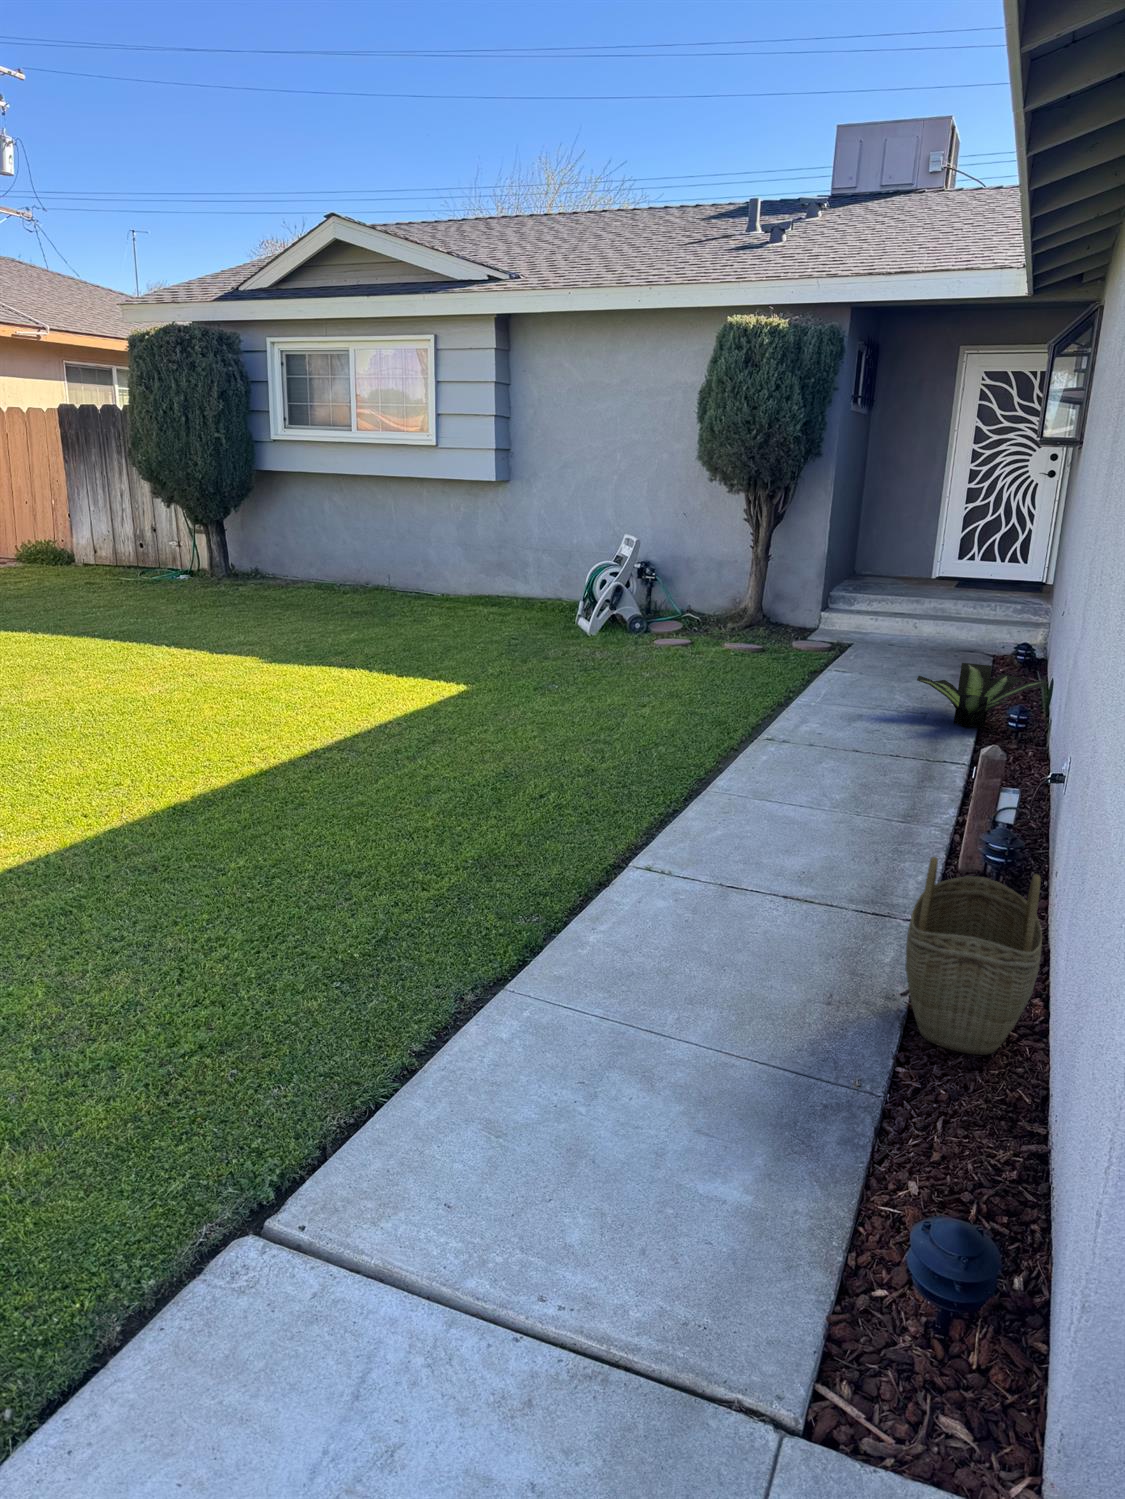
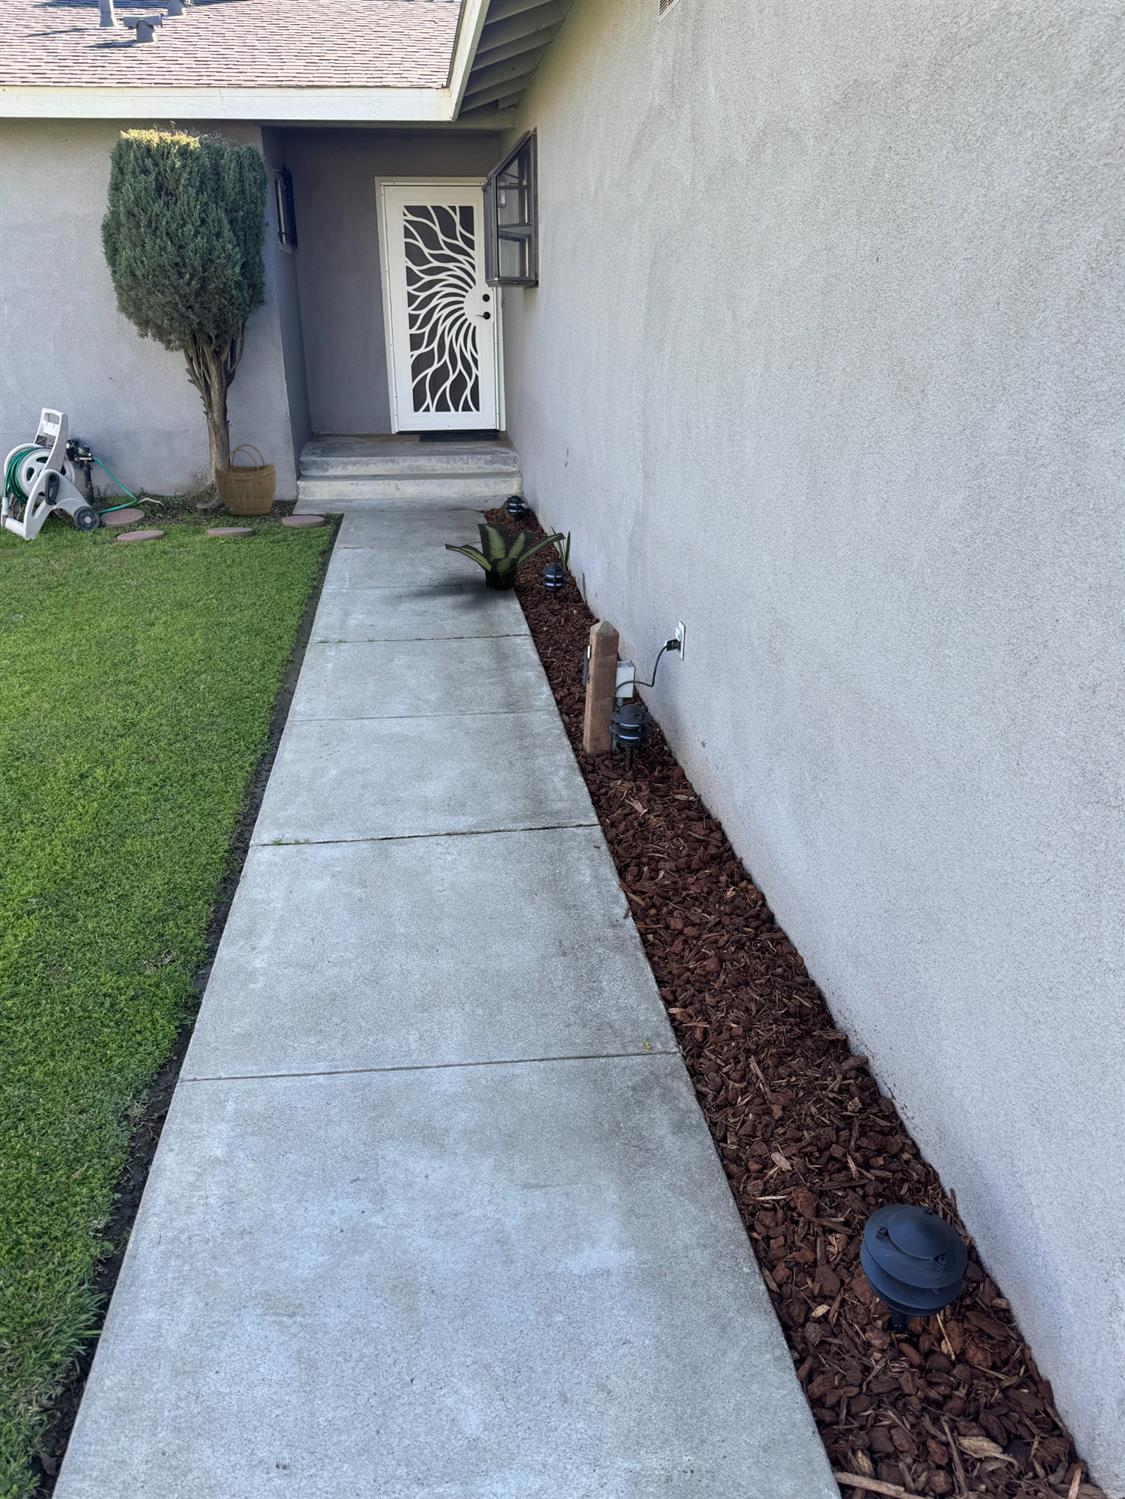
woven basket: present [905,857,1042,1055] -> present [215,444,276,516]

